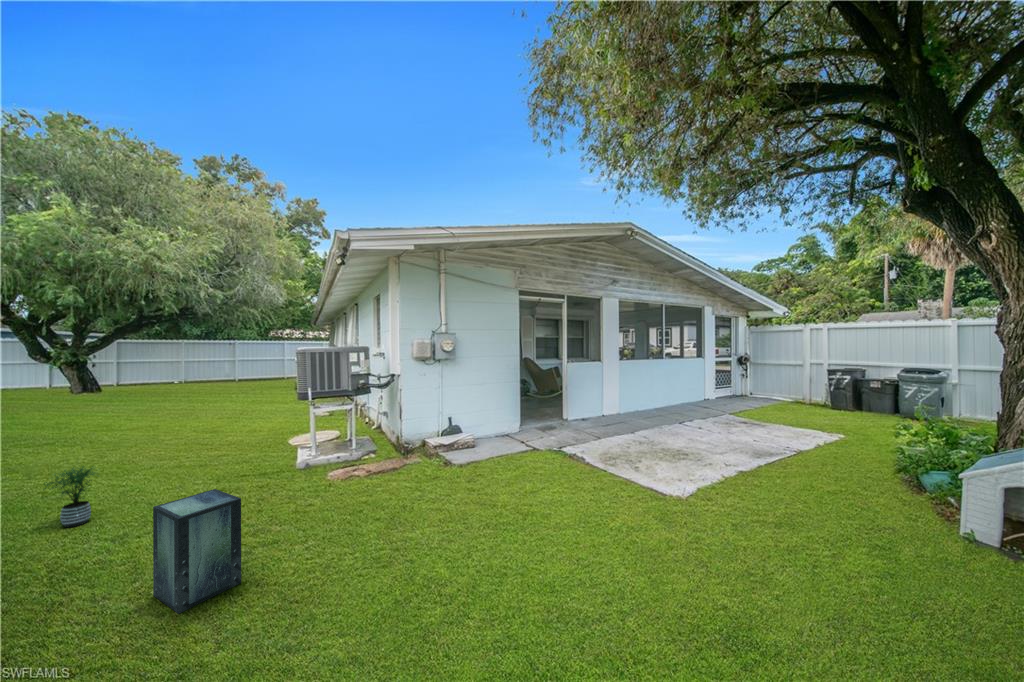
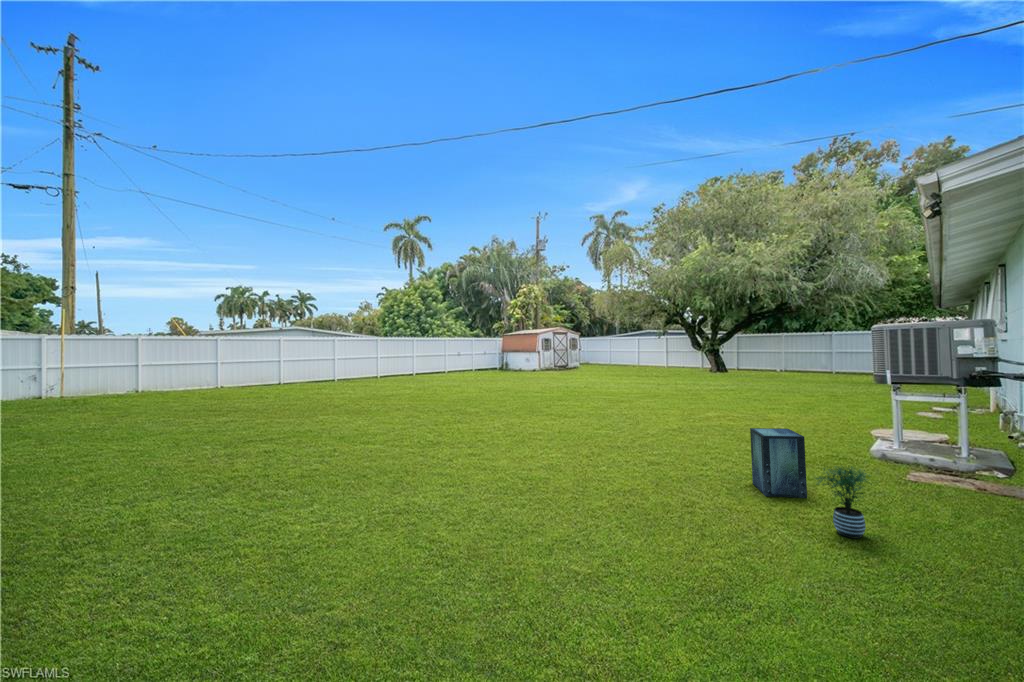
potted plant: present [43,466,95,528] -> present [817,467,866,539]

